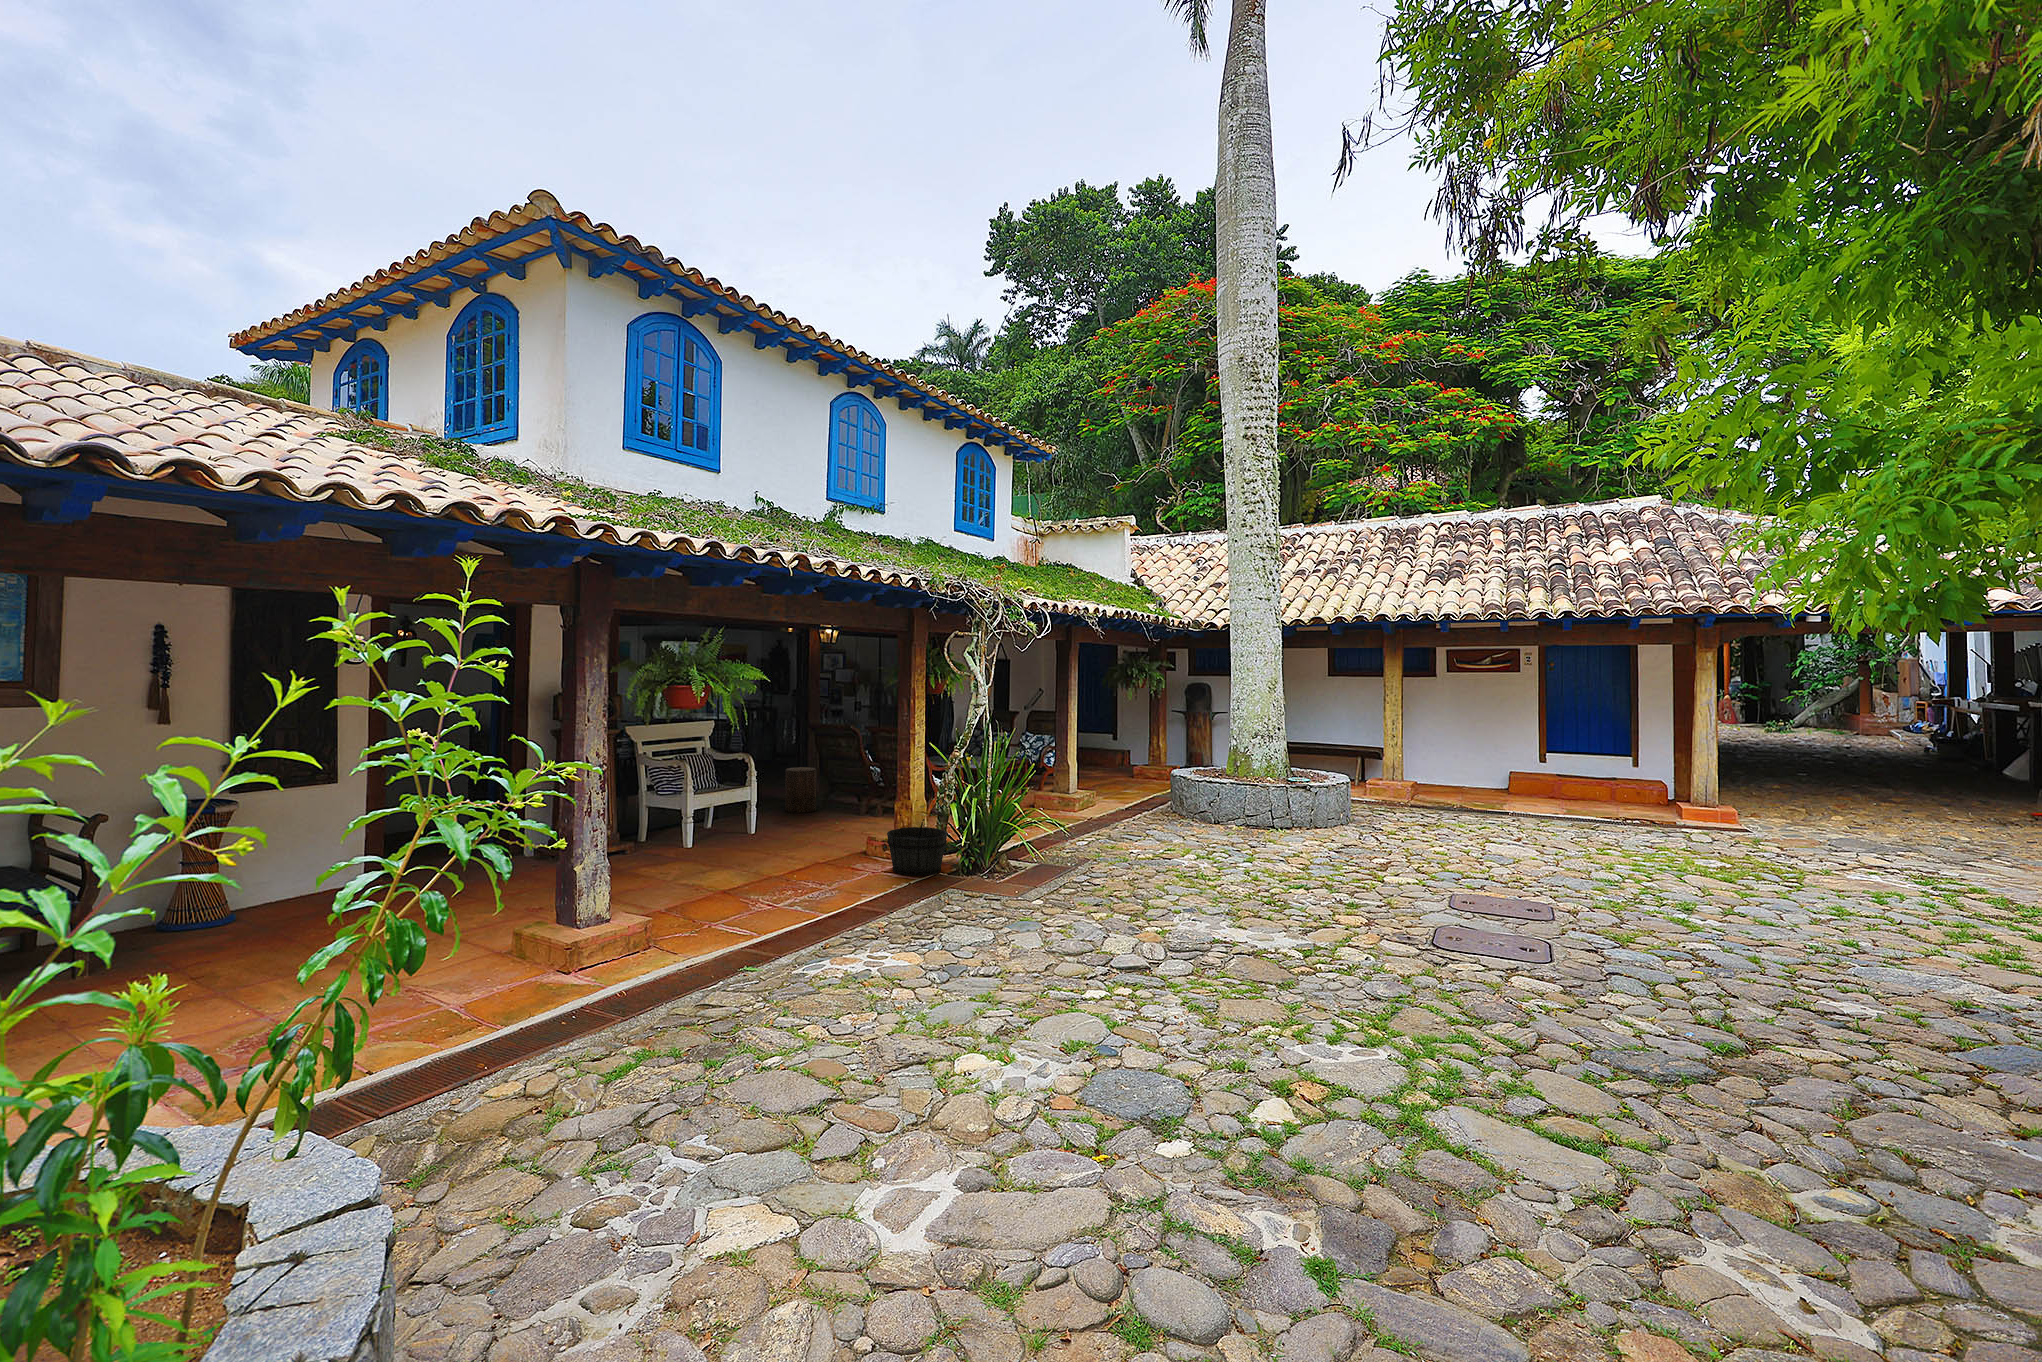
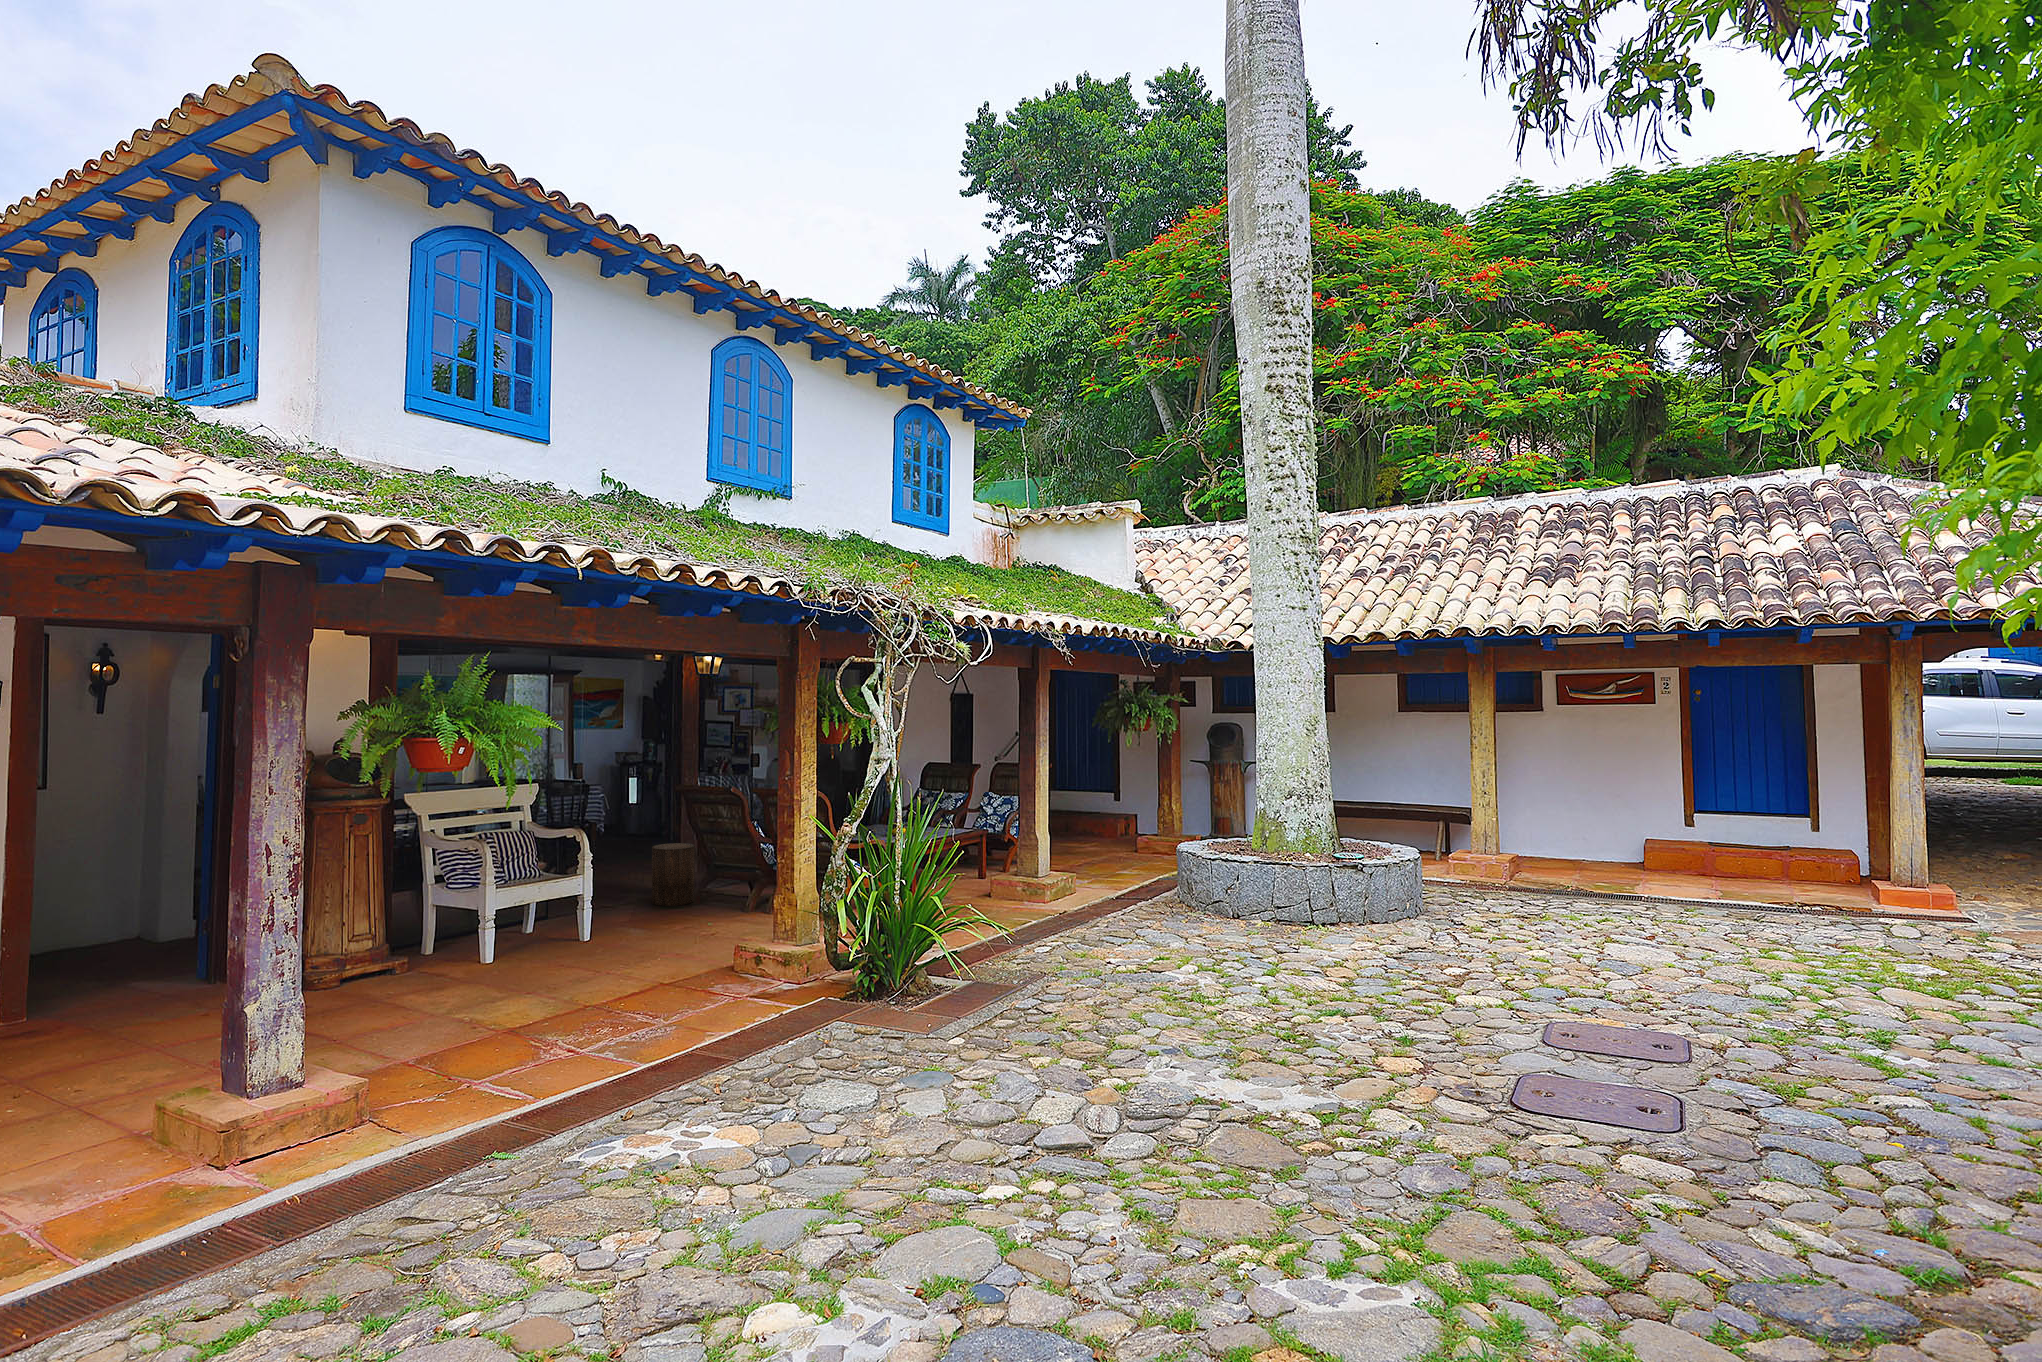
wooden bucket: present [886,819,948,876] -> none [758,919,845,1000]

